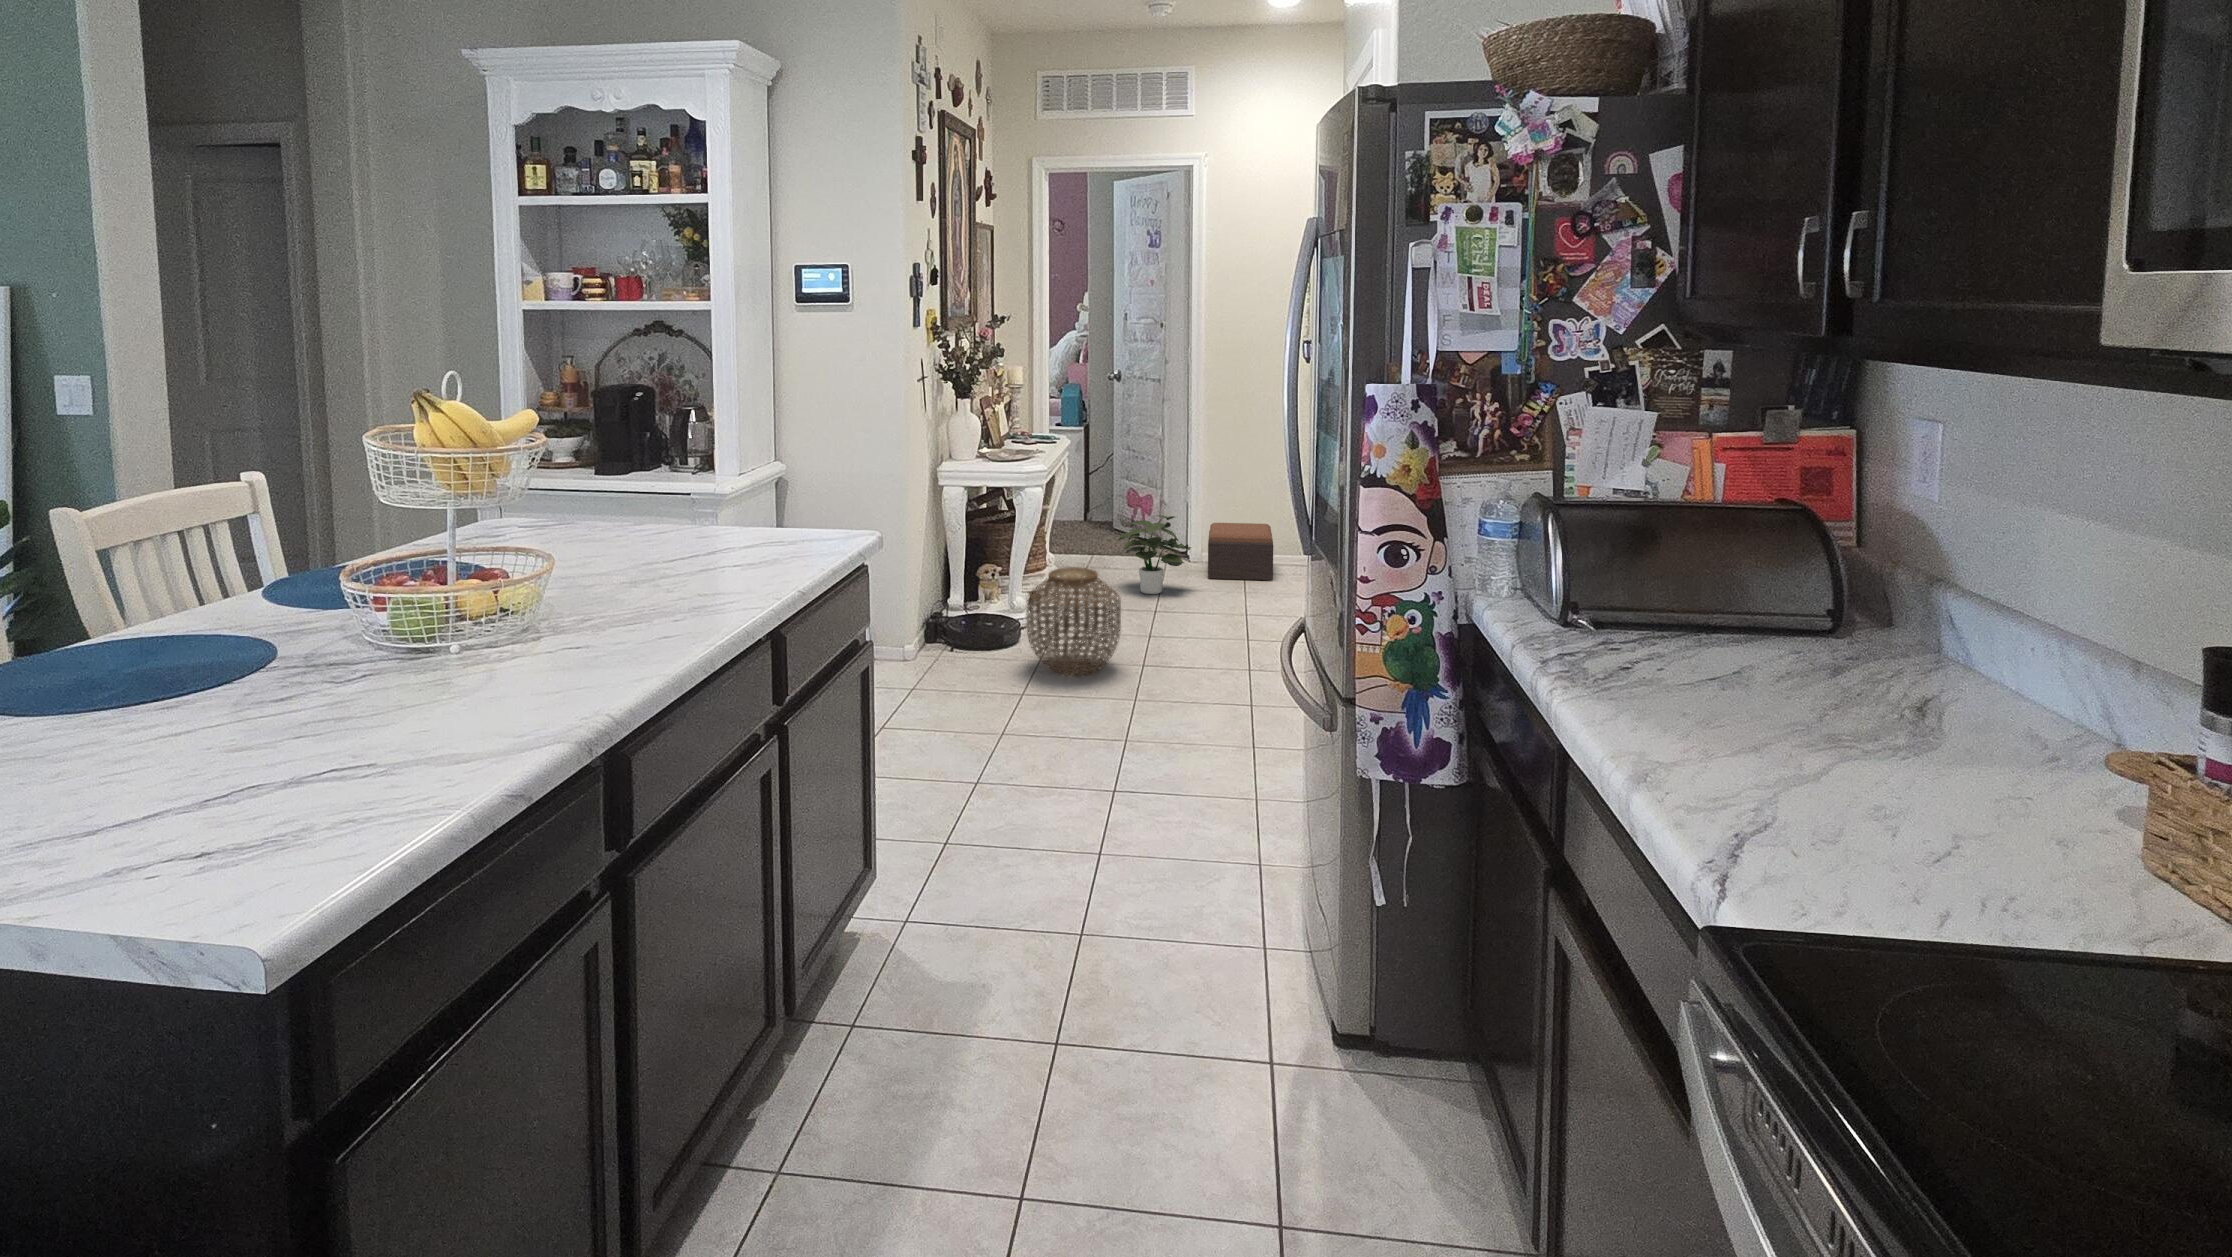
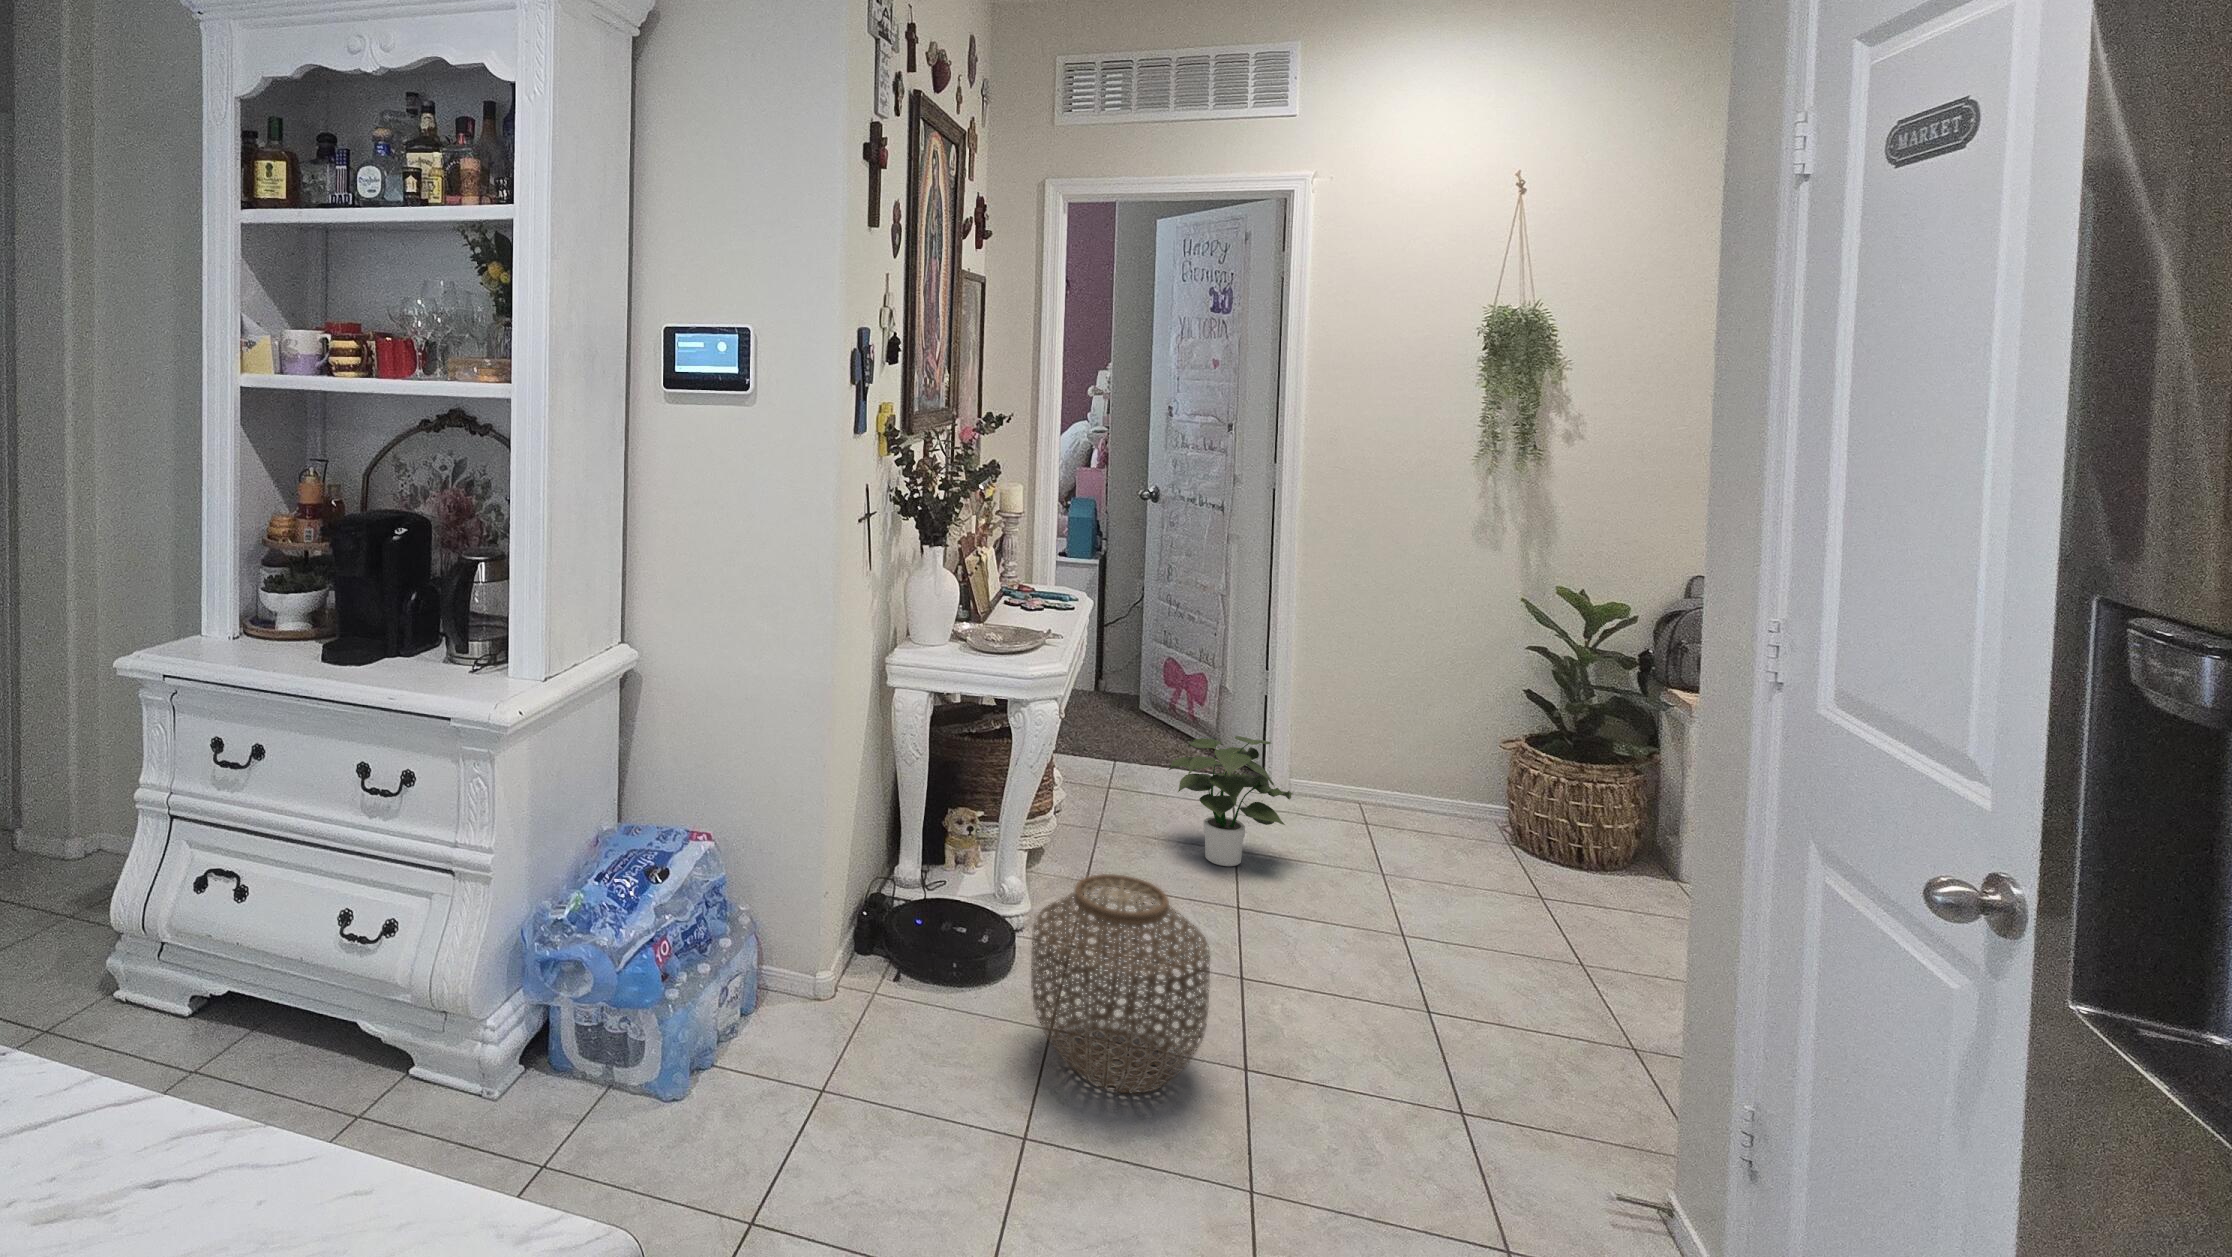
footstool: present [1208,523,1273,581] -> none [1305,739,1428,852]

